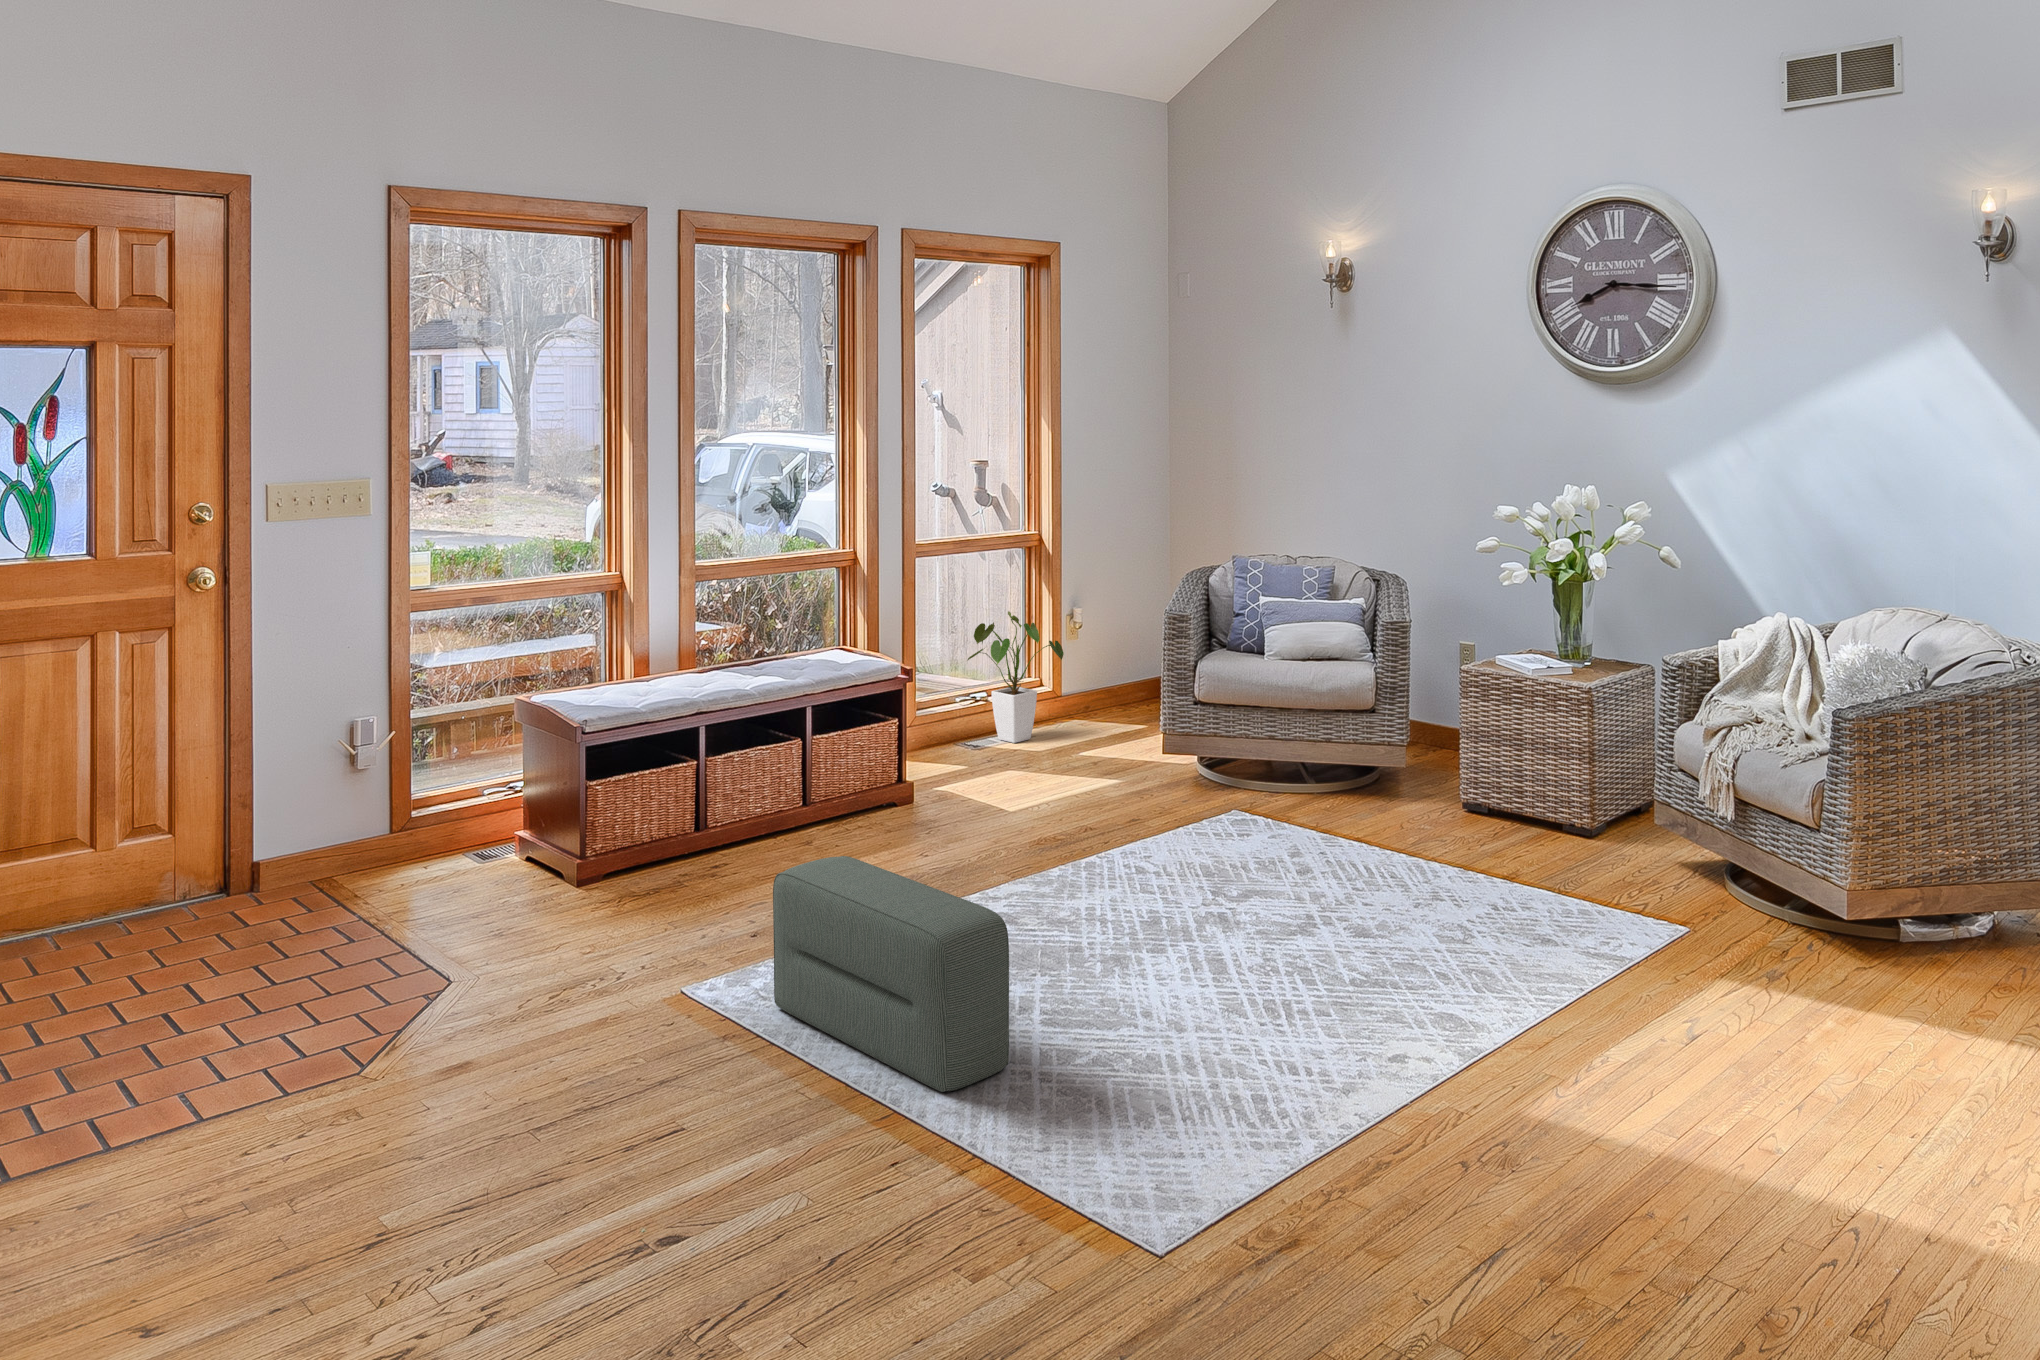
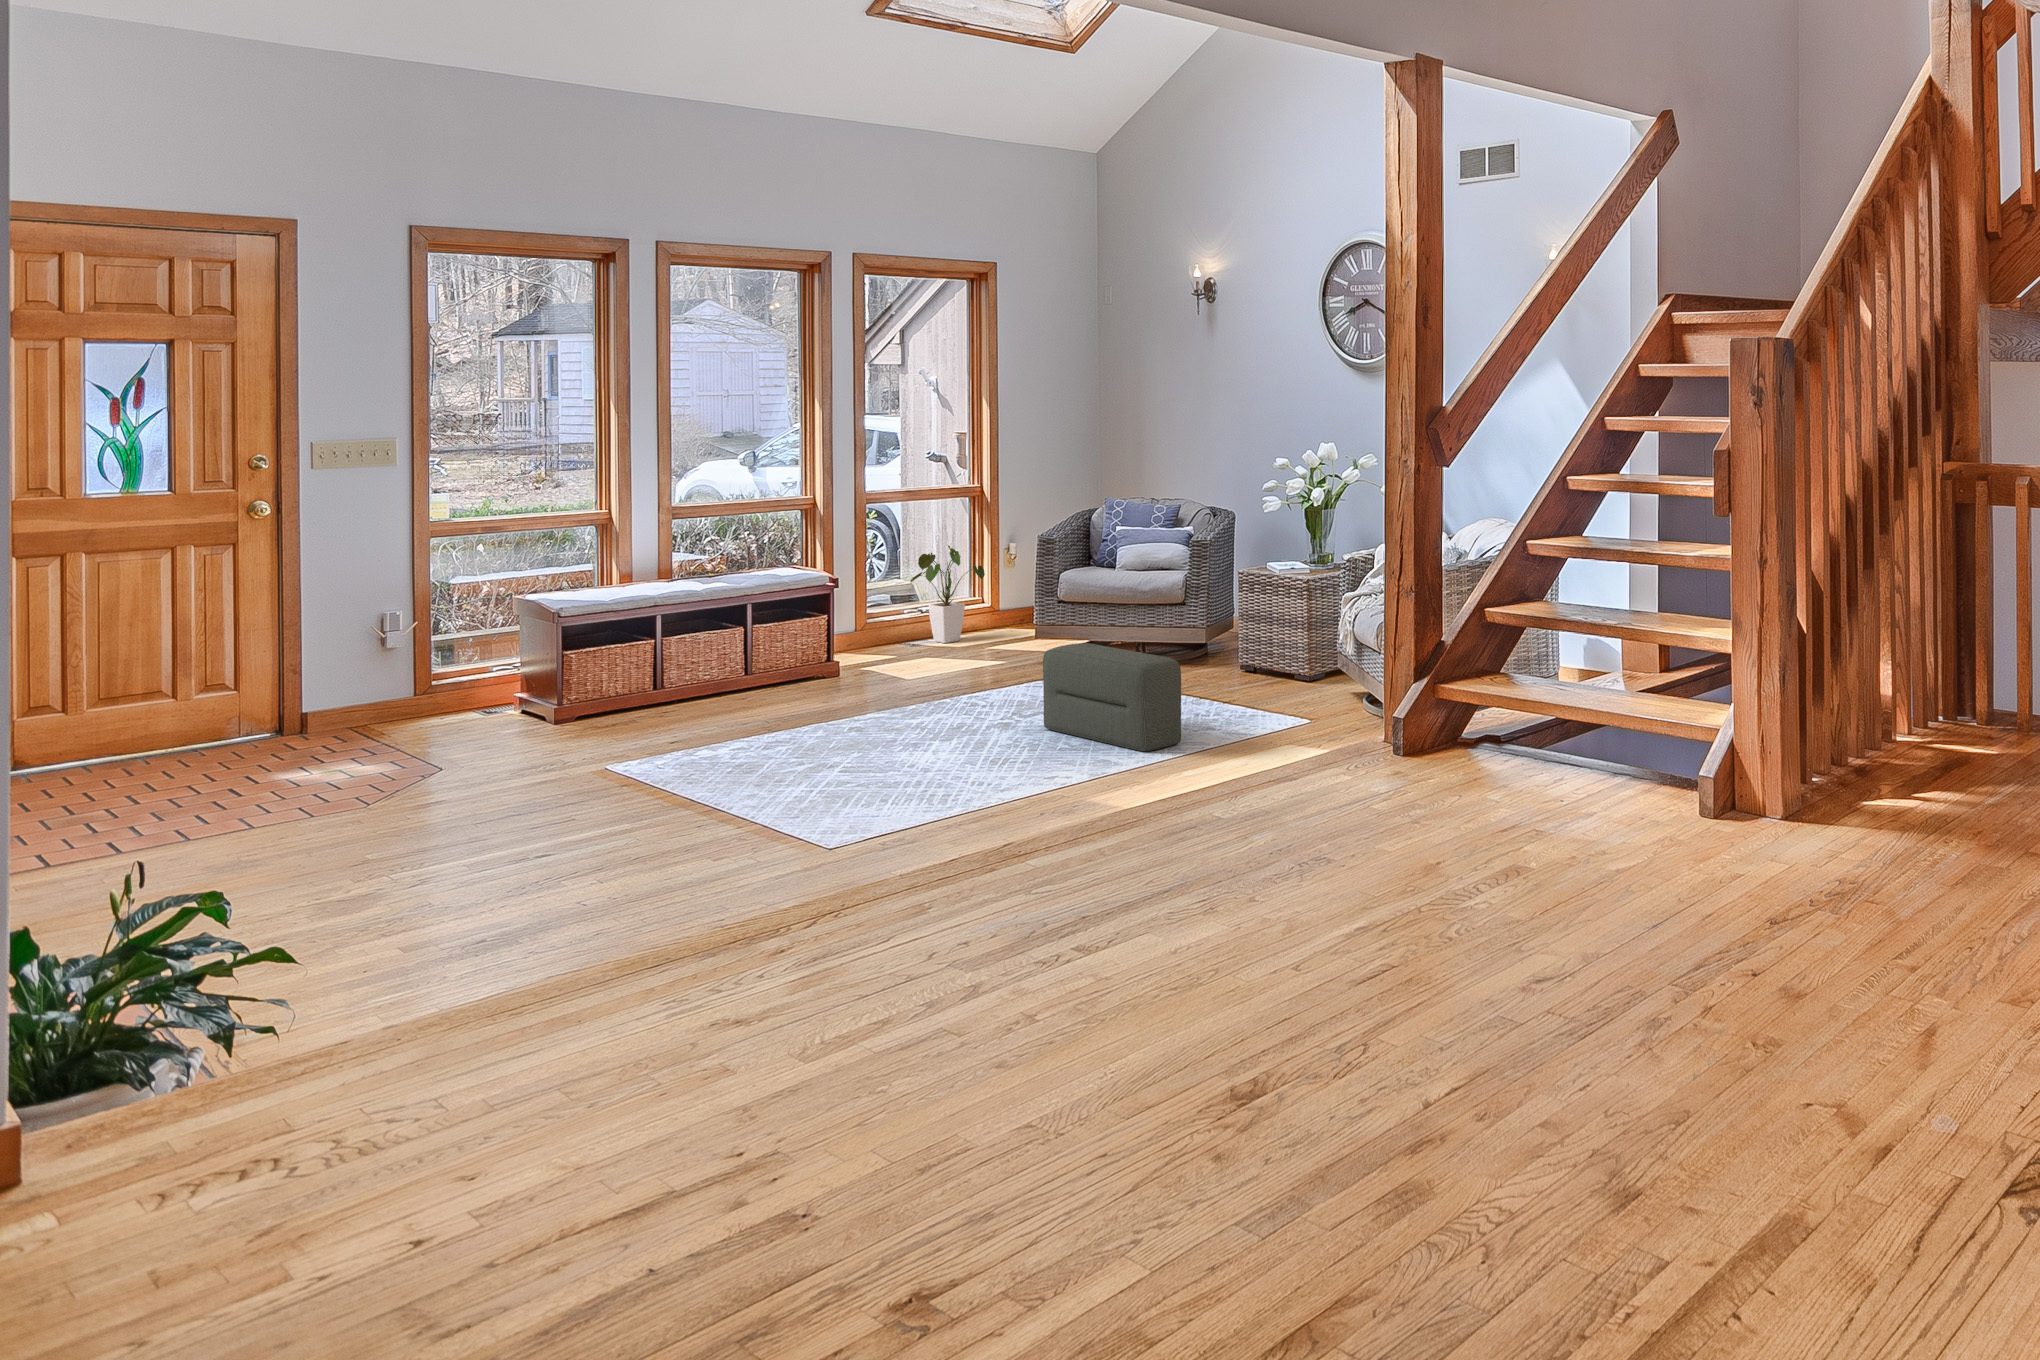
pouf: present [773,856,1009,1092] -> present [1043,643,1181,751]

